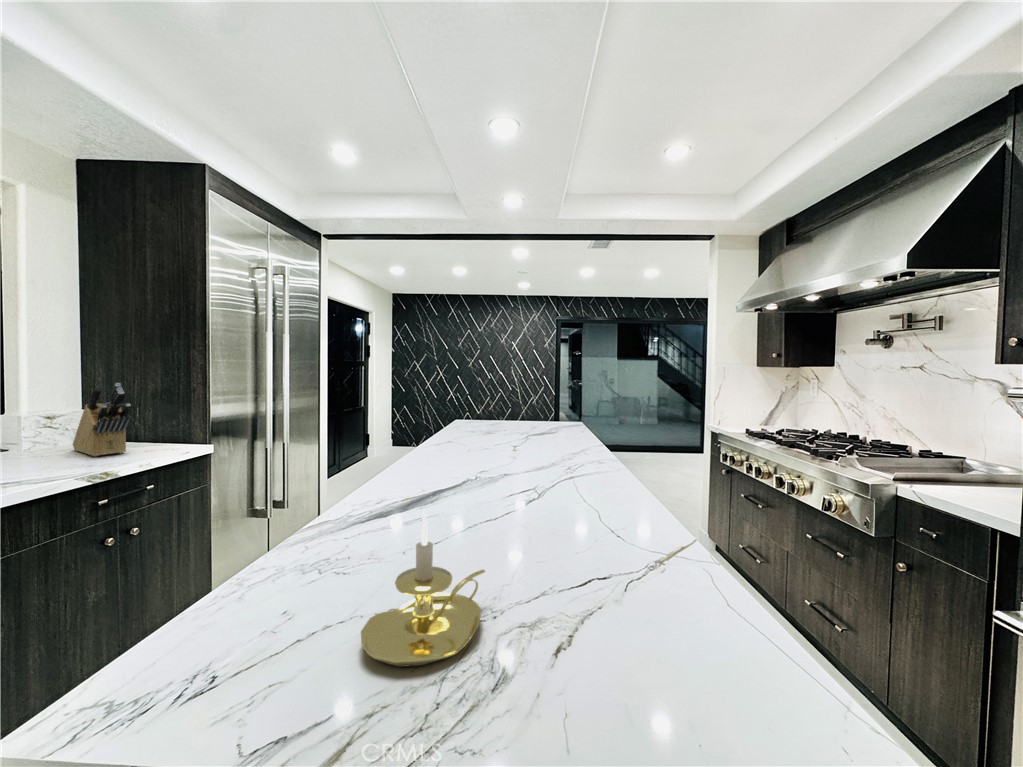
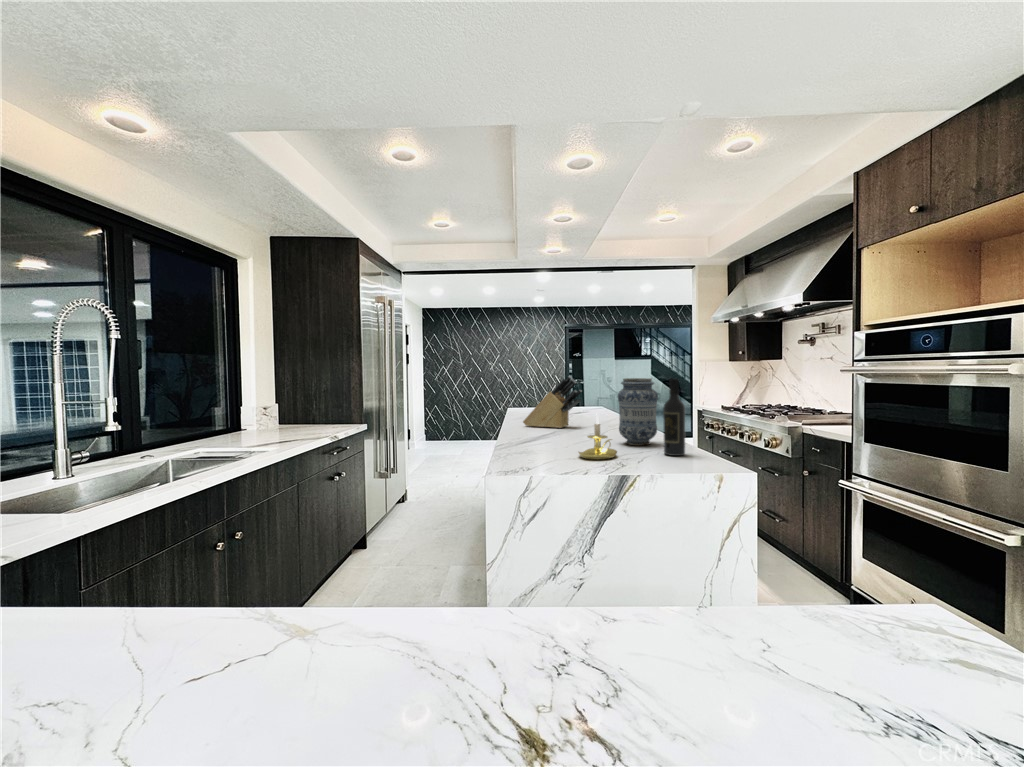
knife block: present [73,383,131,456] -> present [523,376,582,428]
vase: none [531,403,621,565] -> present [618,378,658,446]
wine bottle: none [615,421,679,653] -> present [663,379,685,456]

